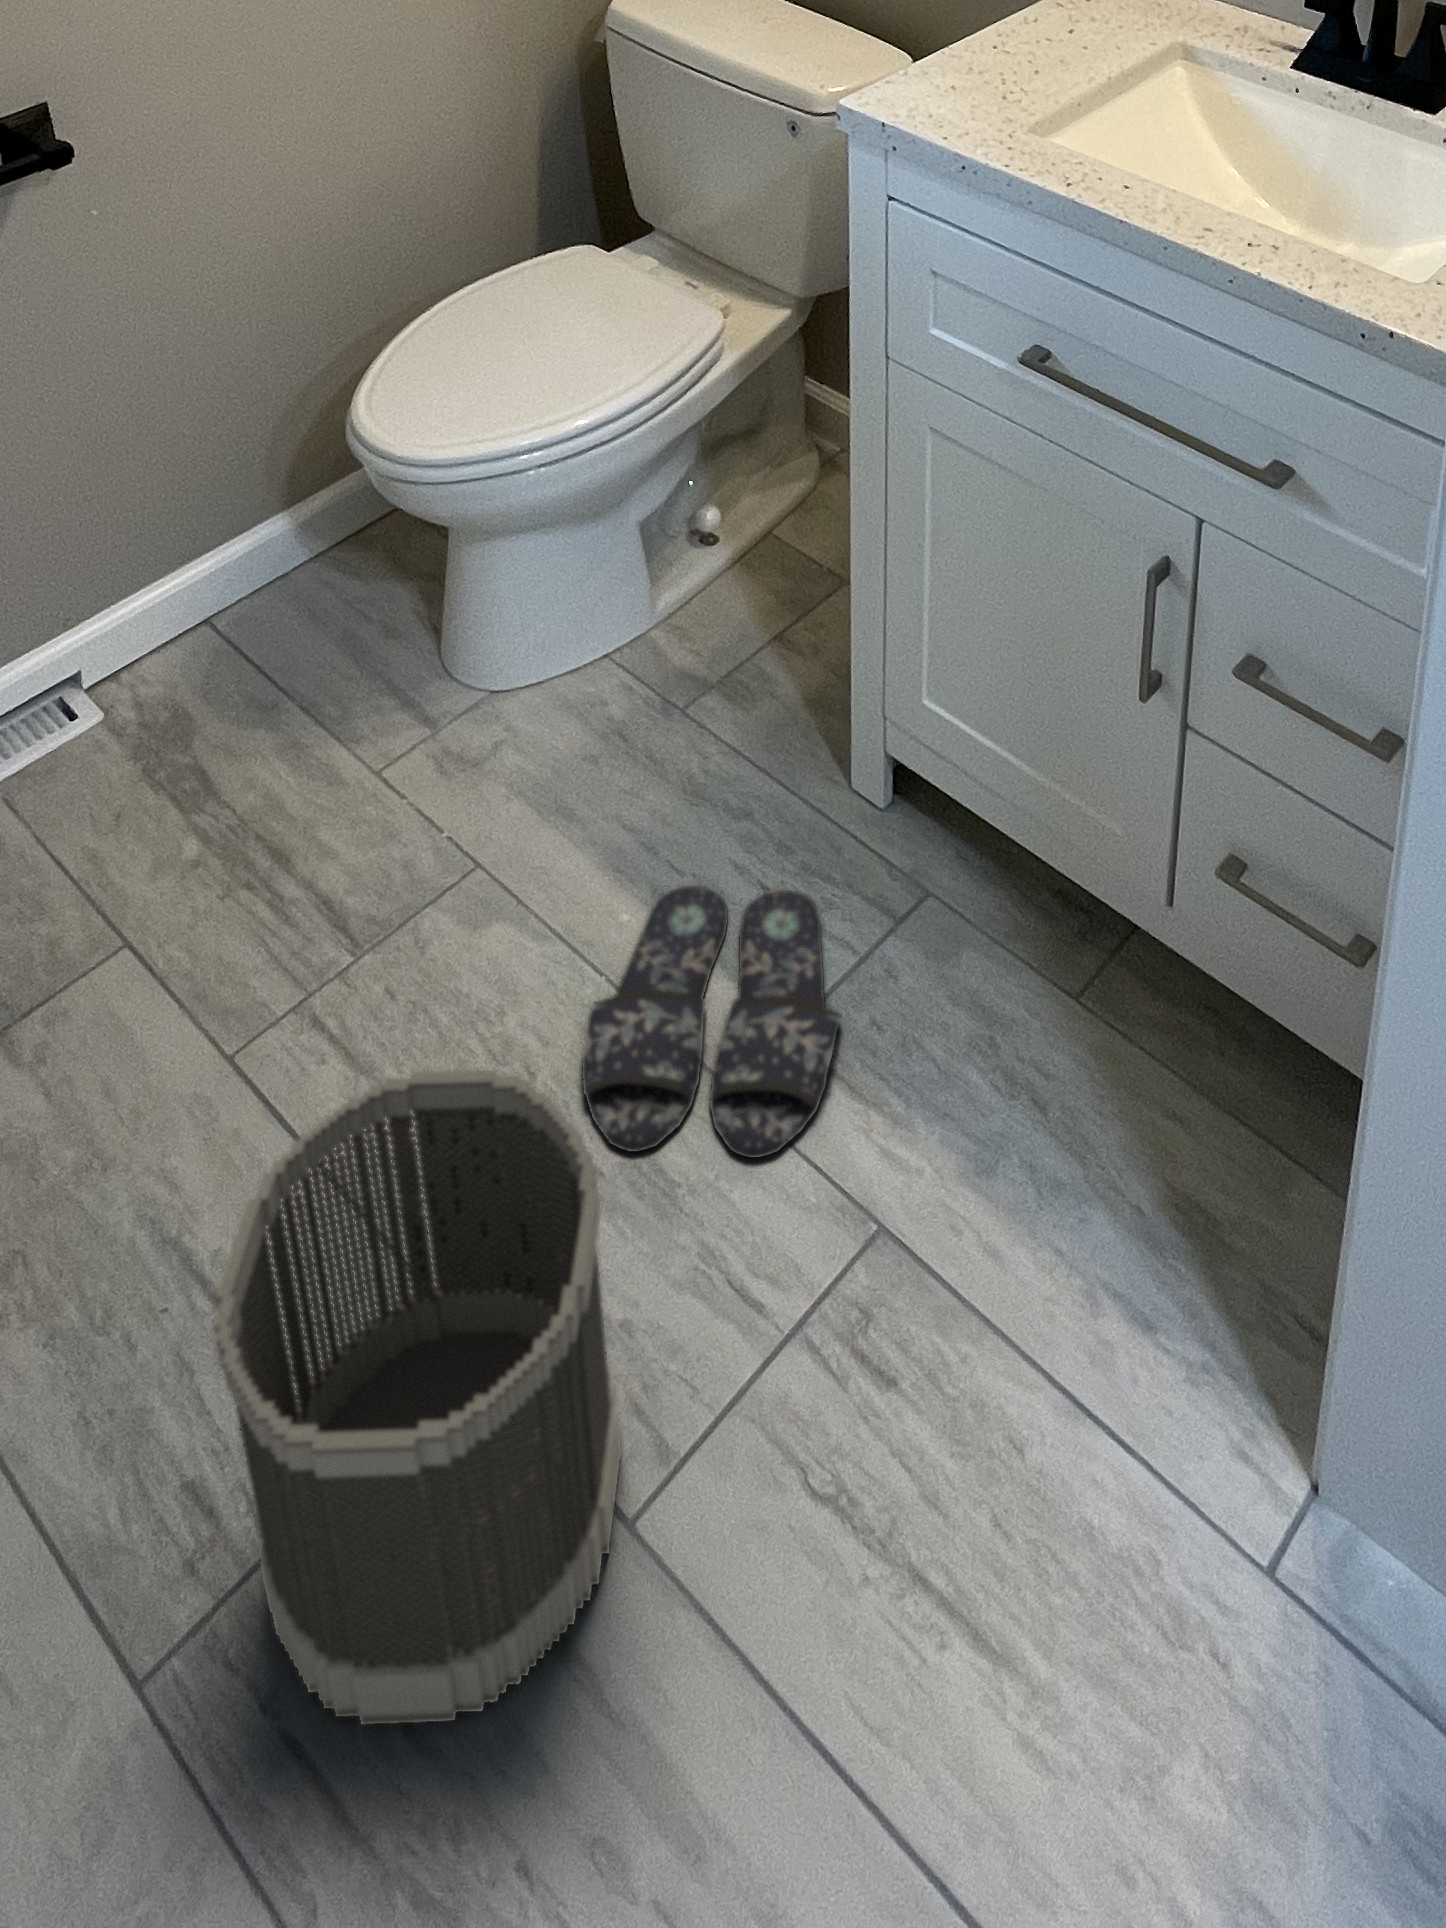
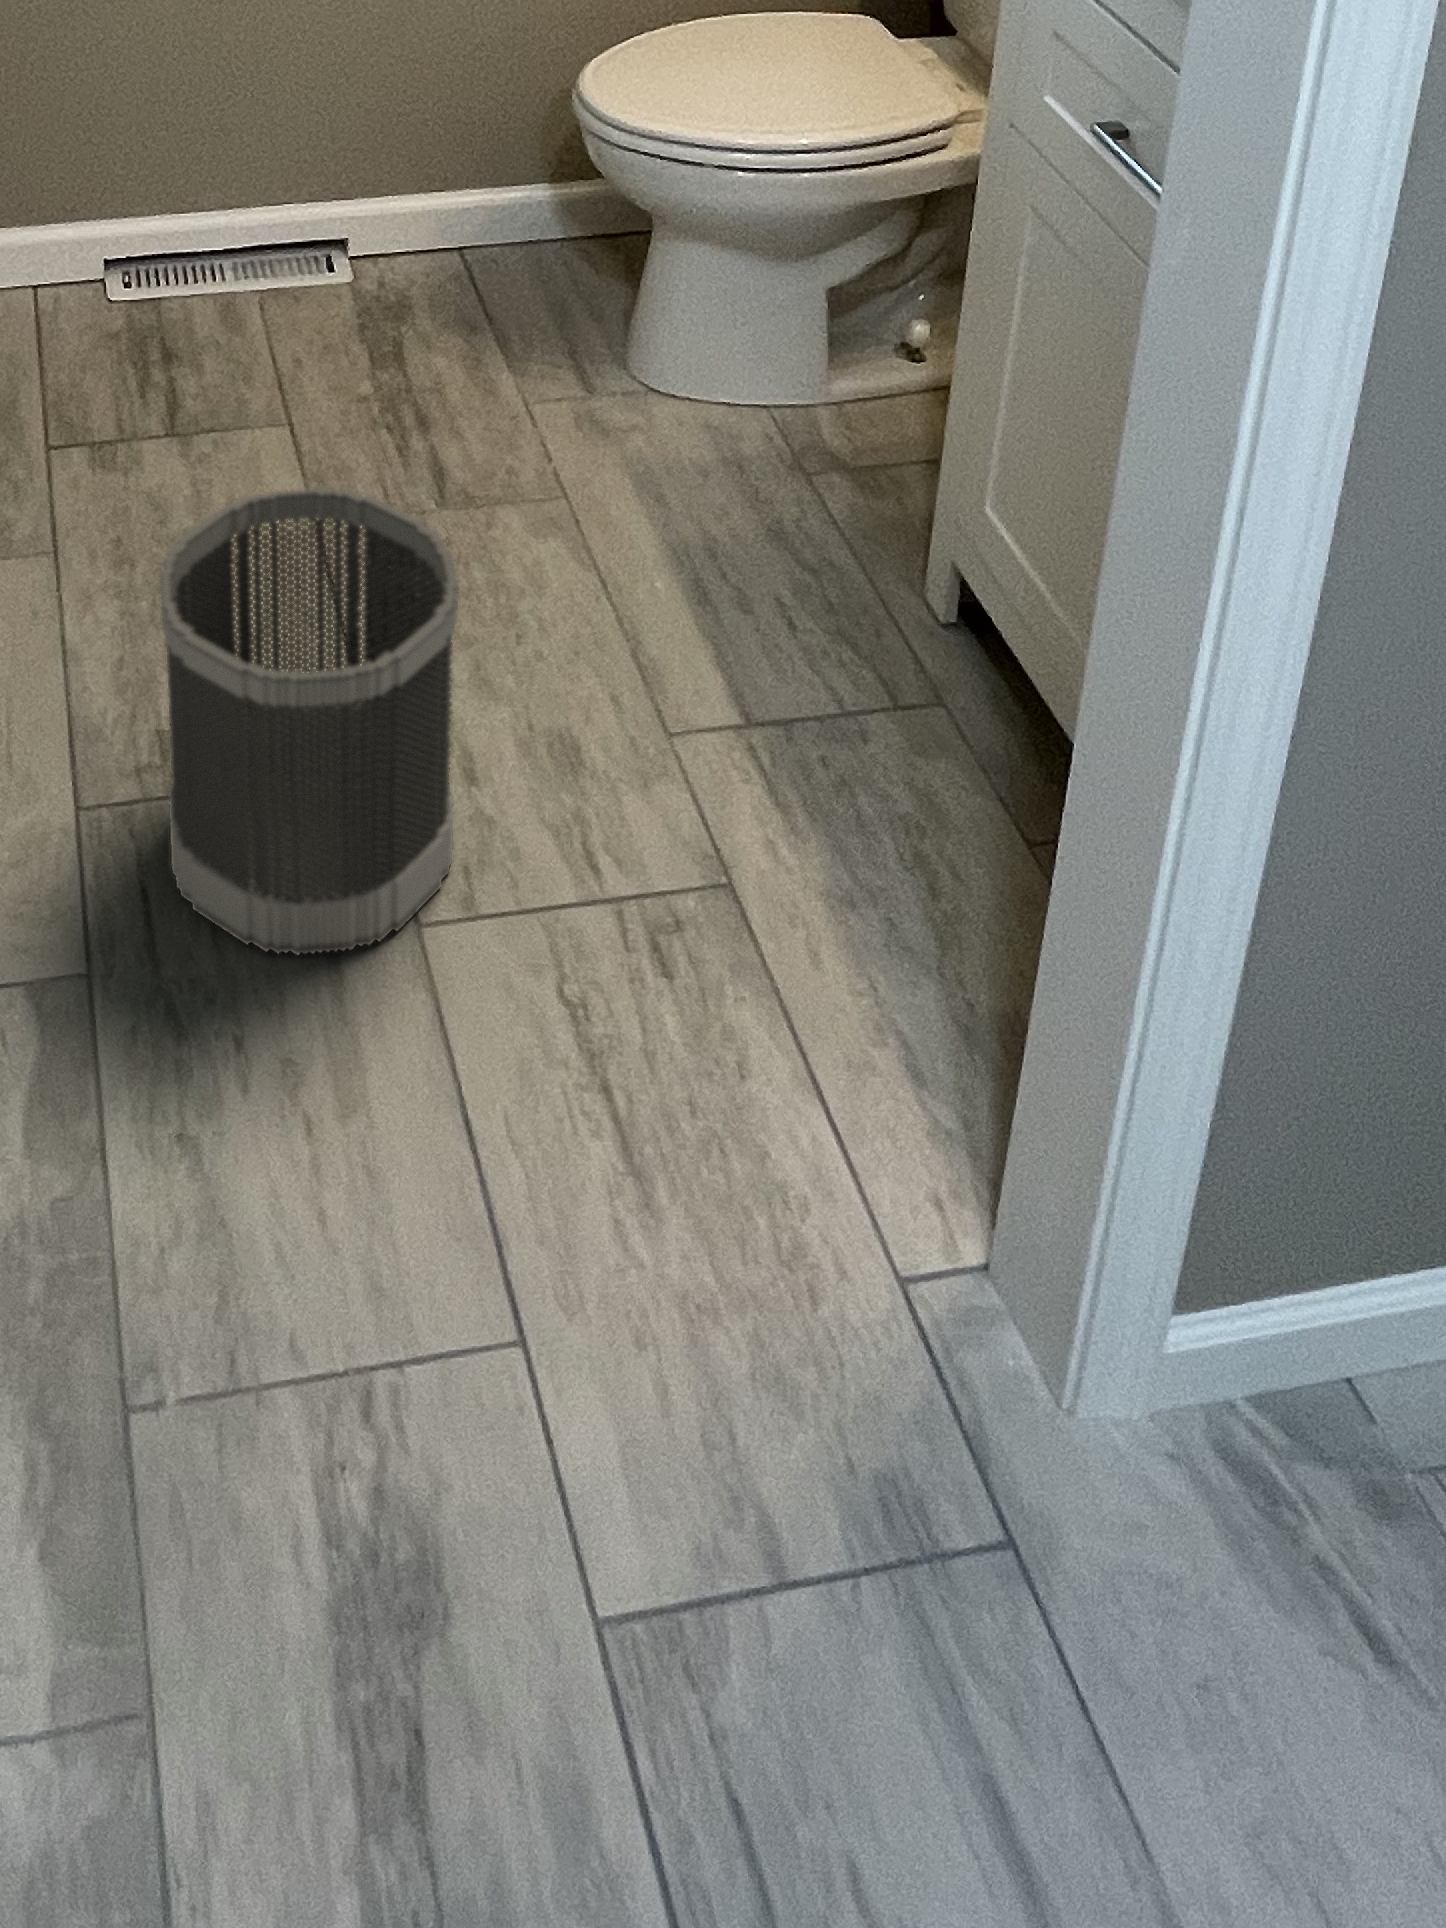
slippers: present [582,886,841,1158] -> none [548,586,828,792]

